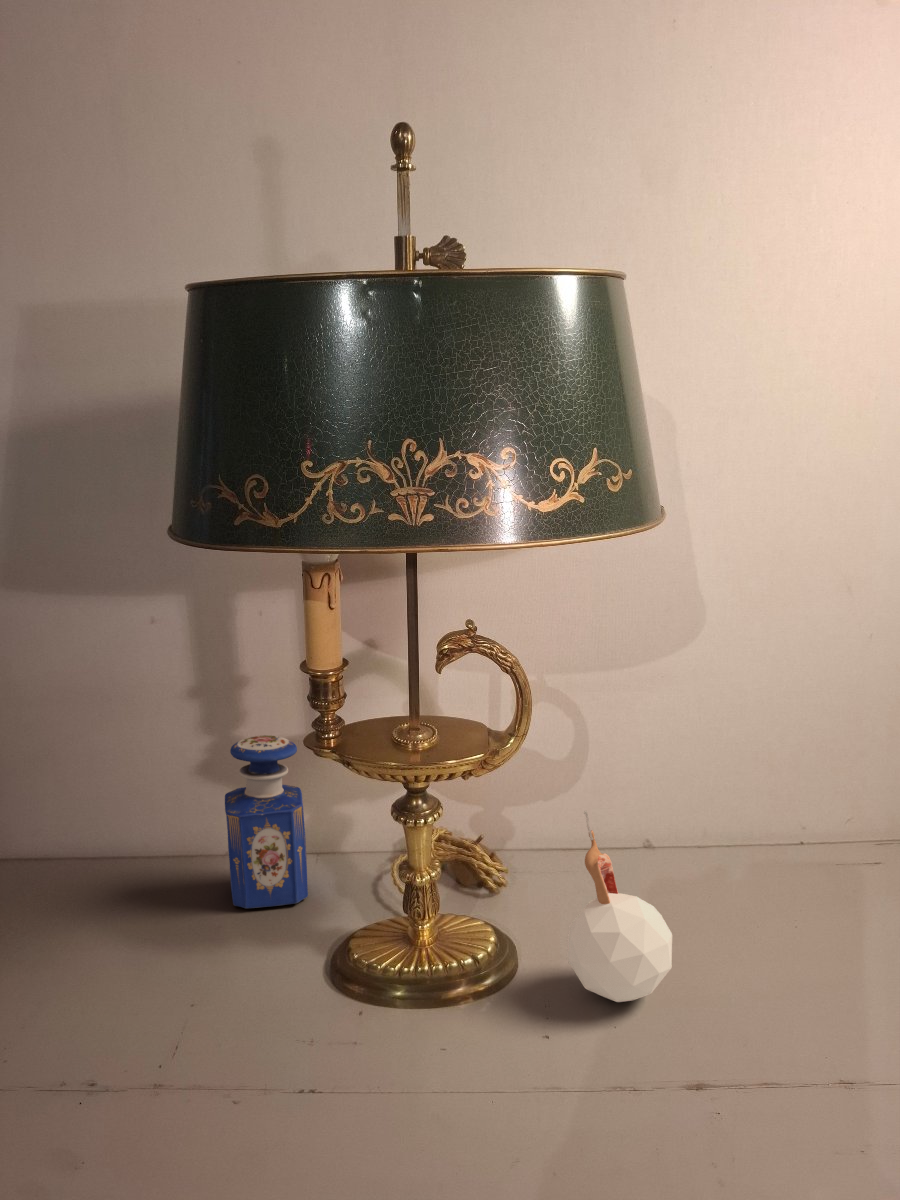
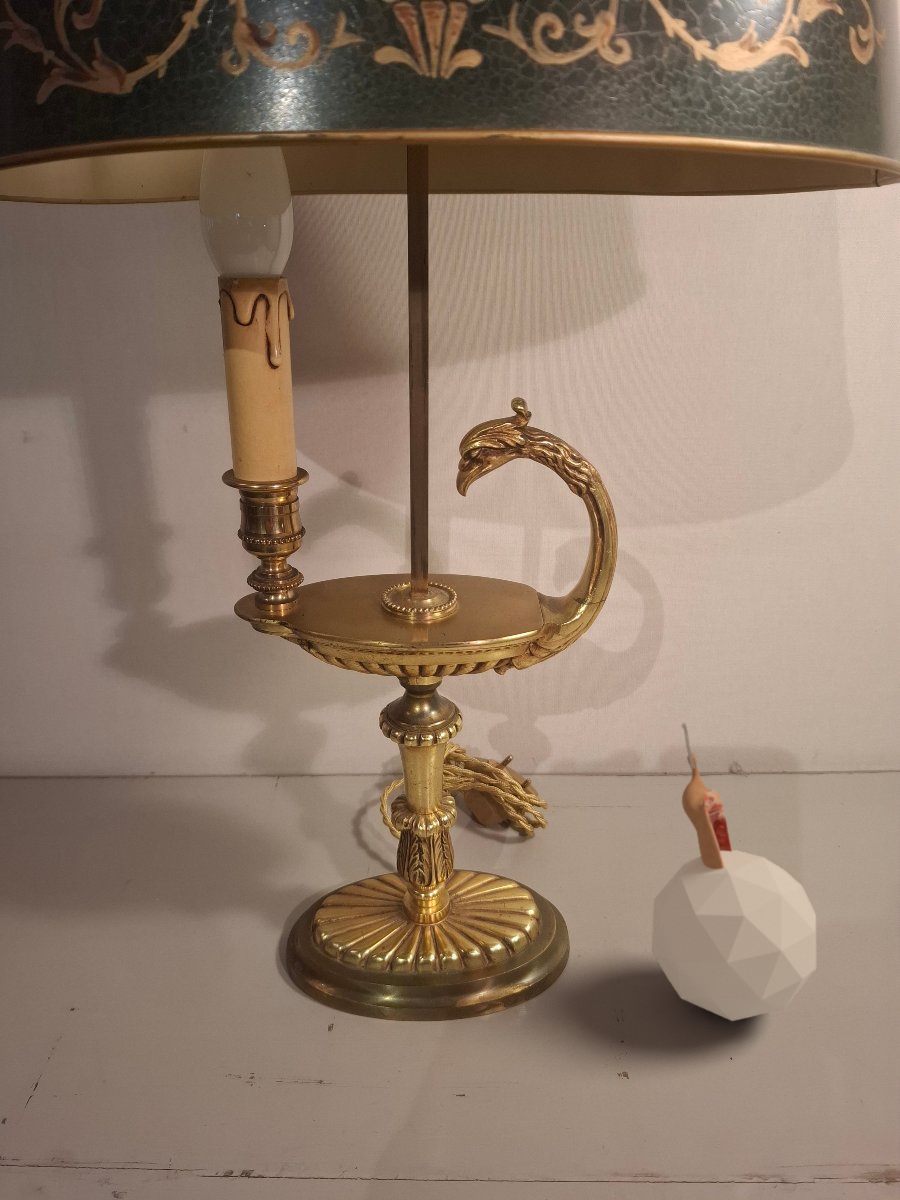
perfume bottle: present [225,735,308,908] -> none [139,608,260,855]

